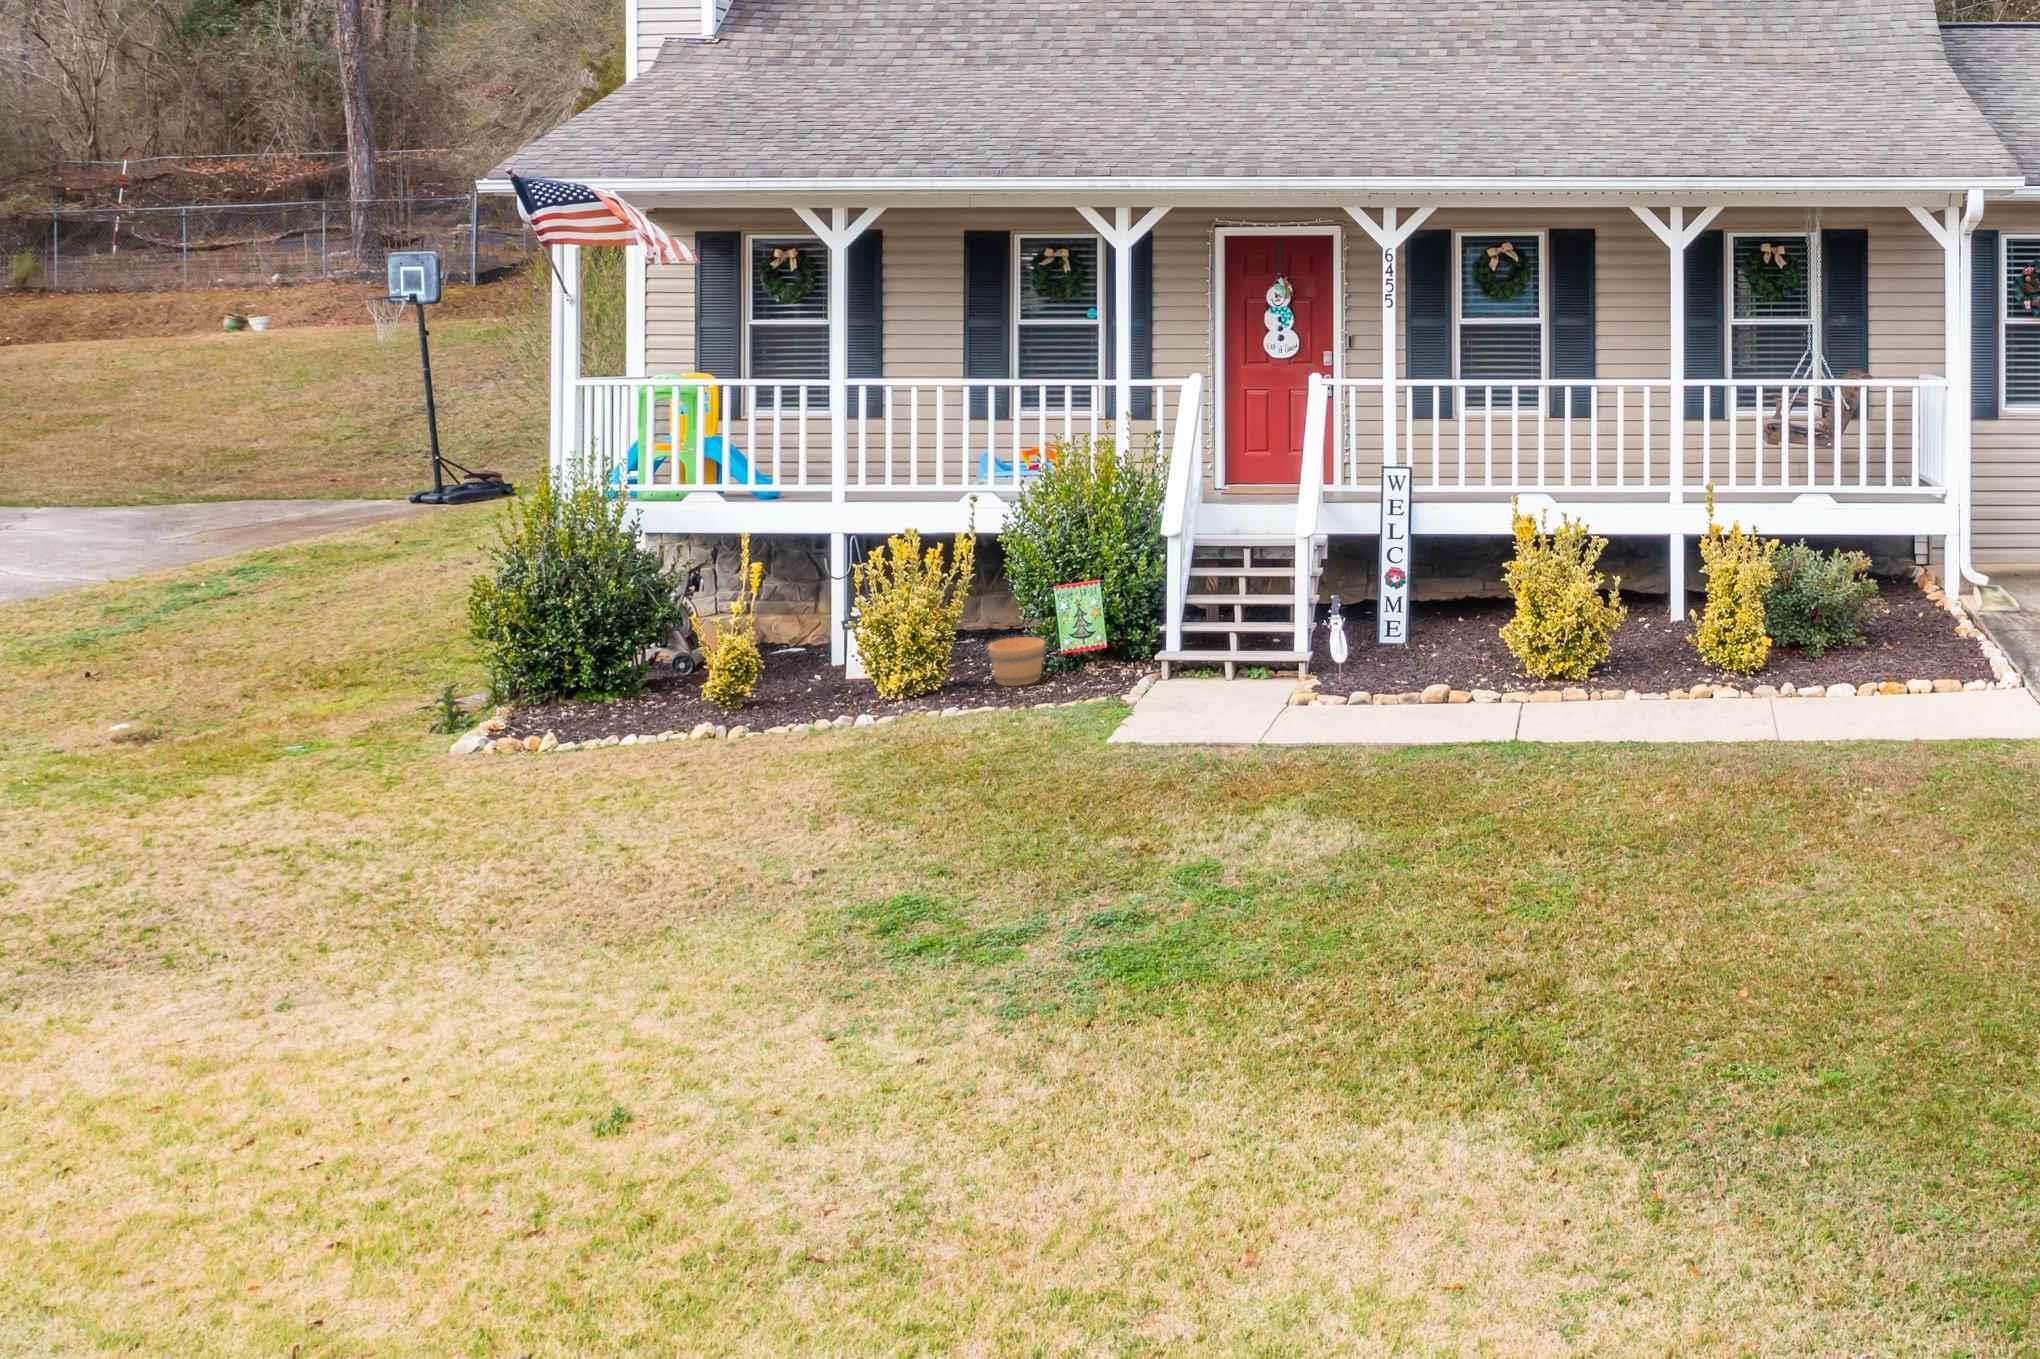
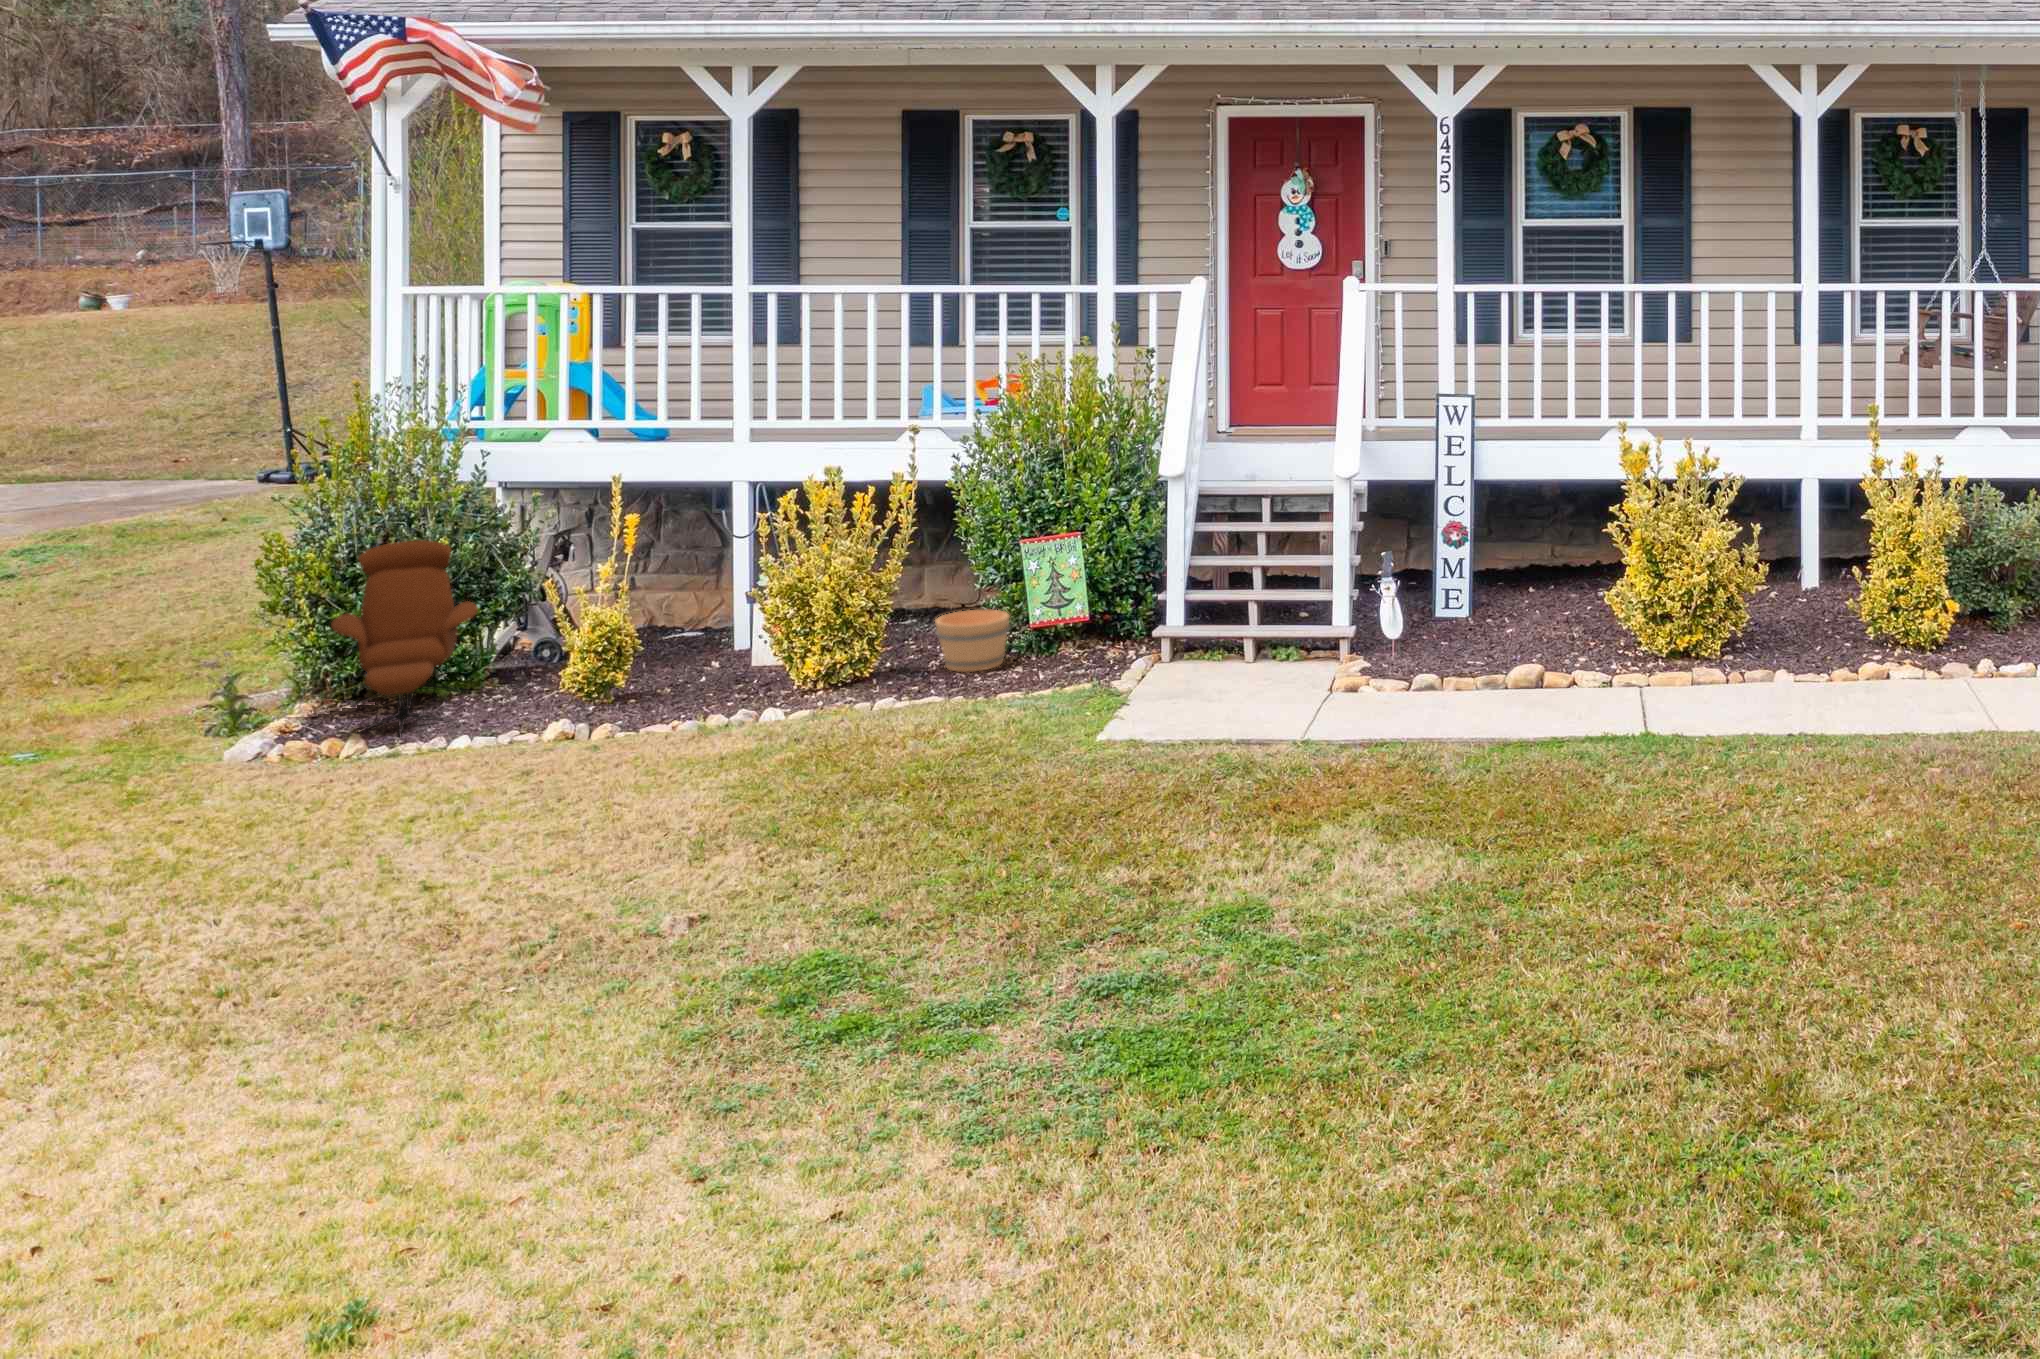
lounge chair: none [529,583,639,736] -> present [331,540,478,736]

